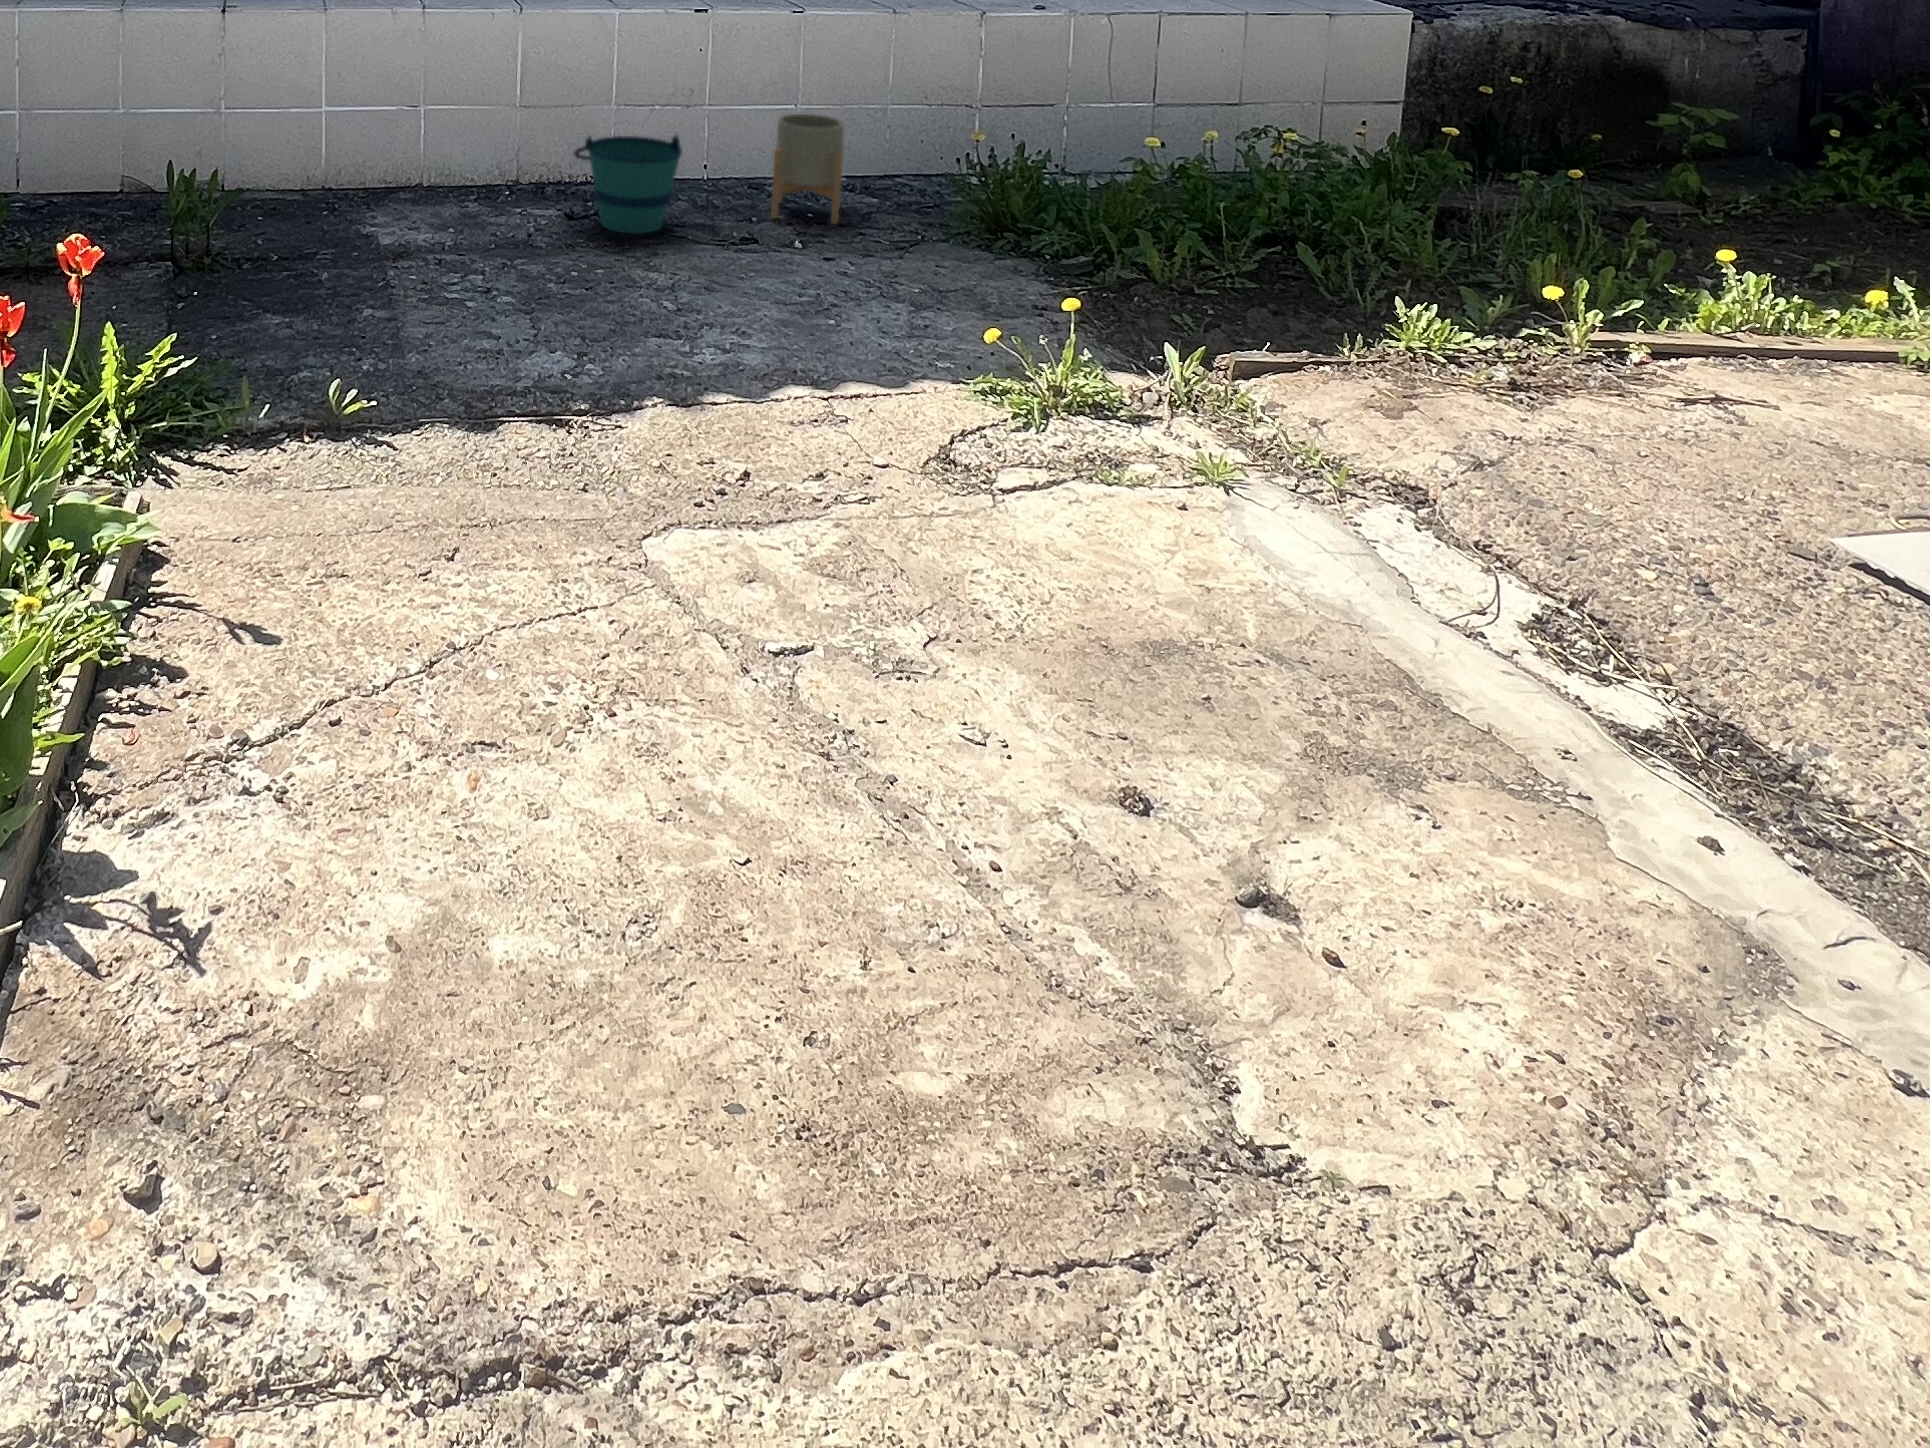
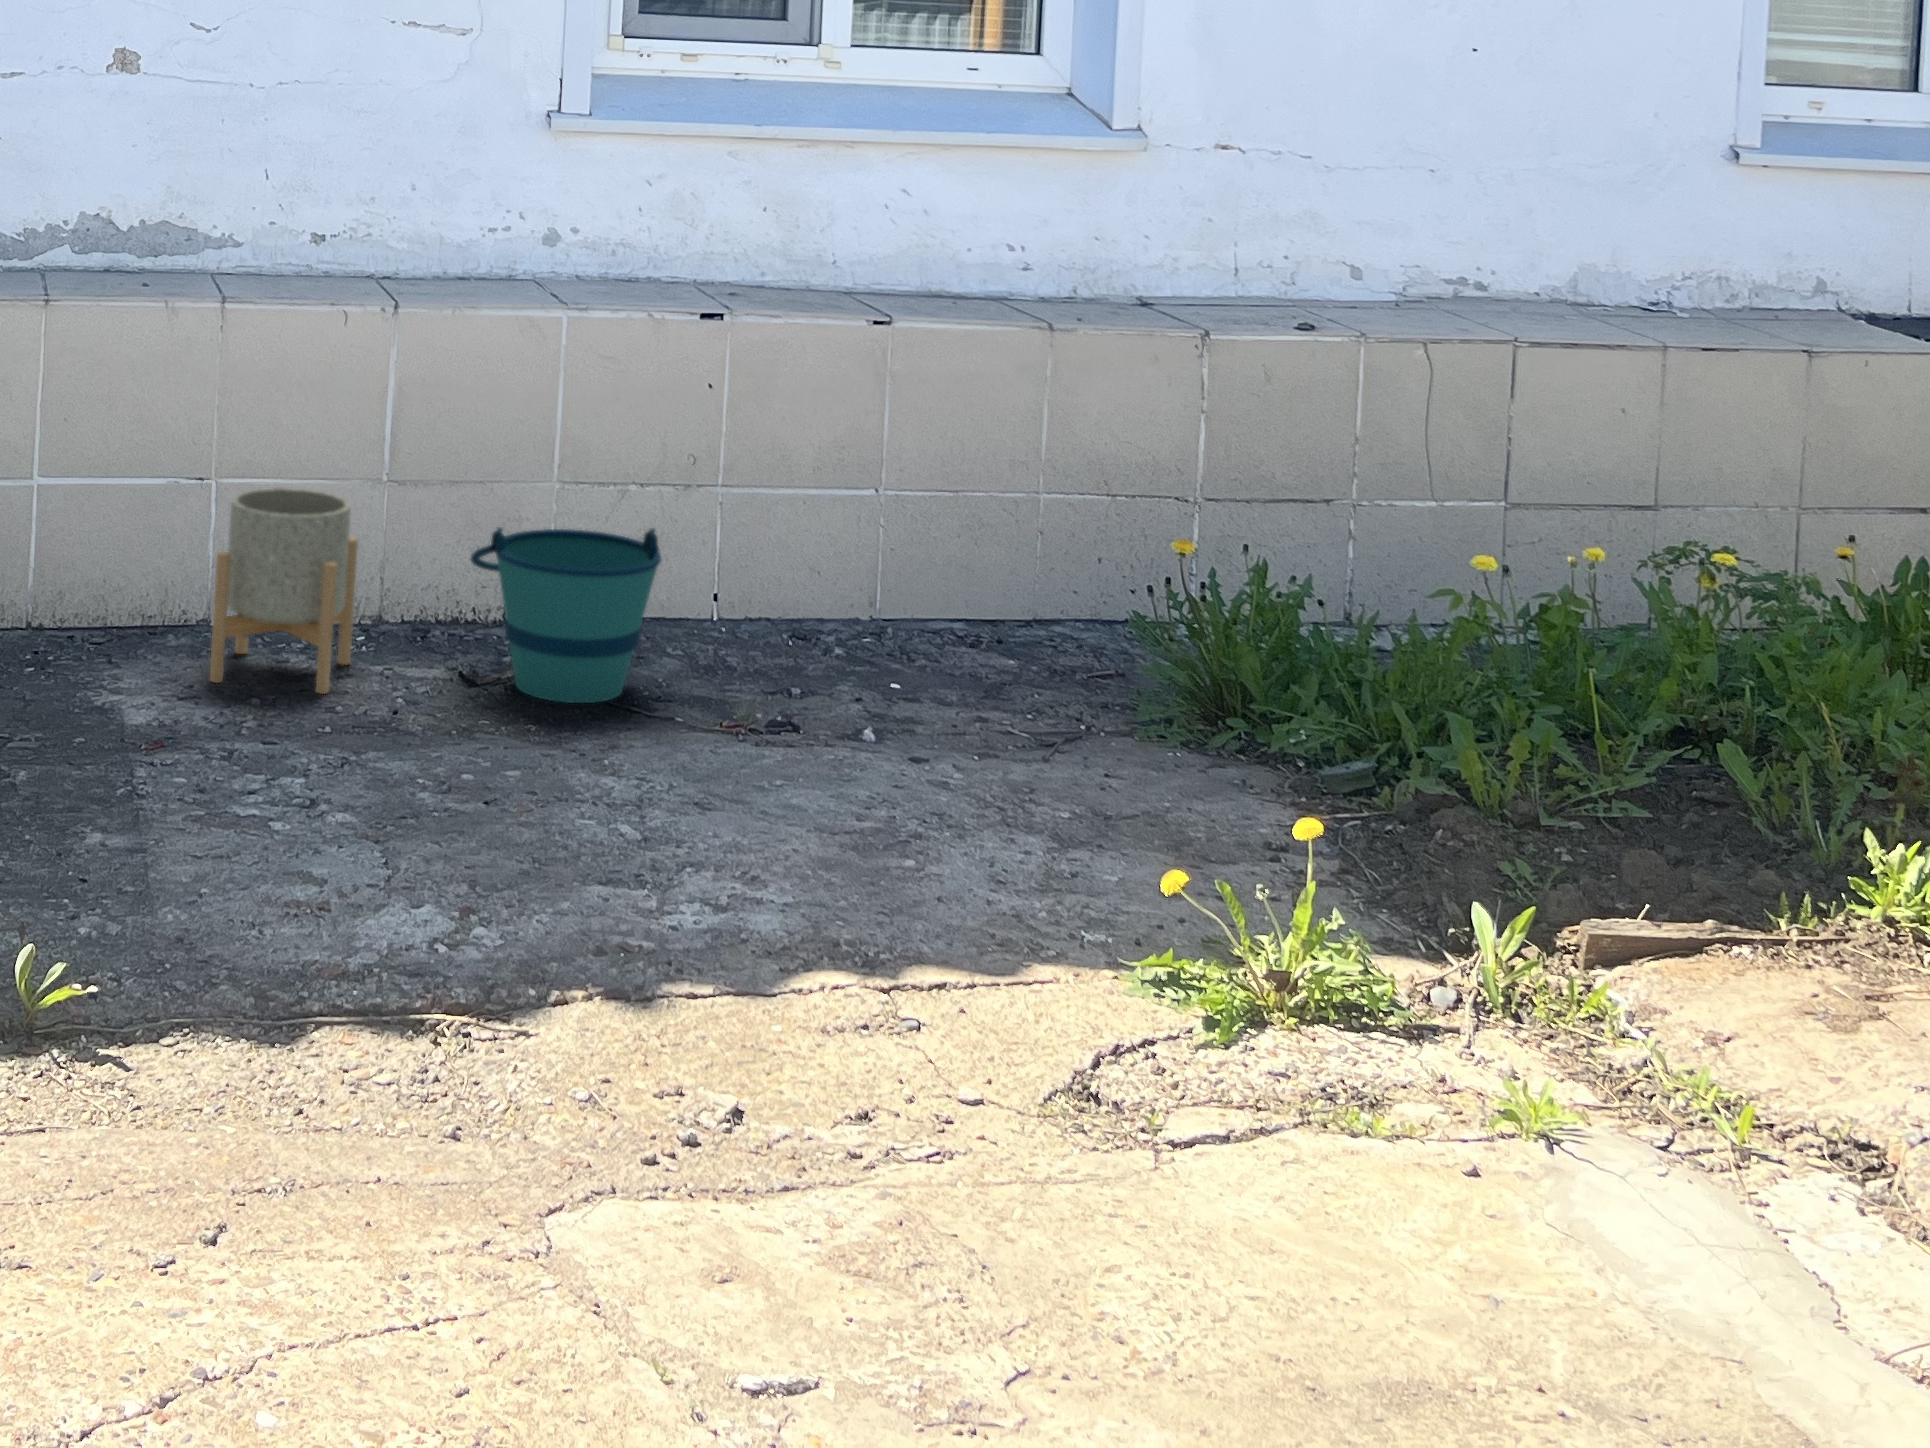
planter: present [771,114,844,224] -> present [210,488,358,694]

